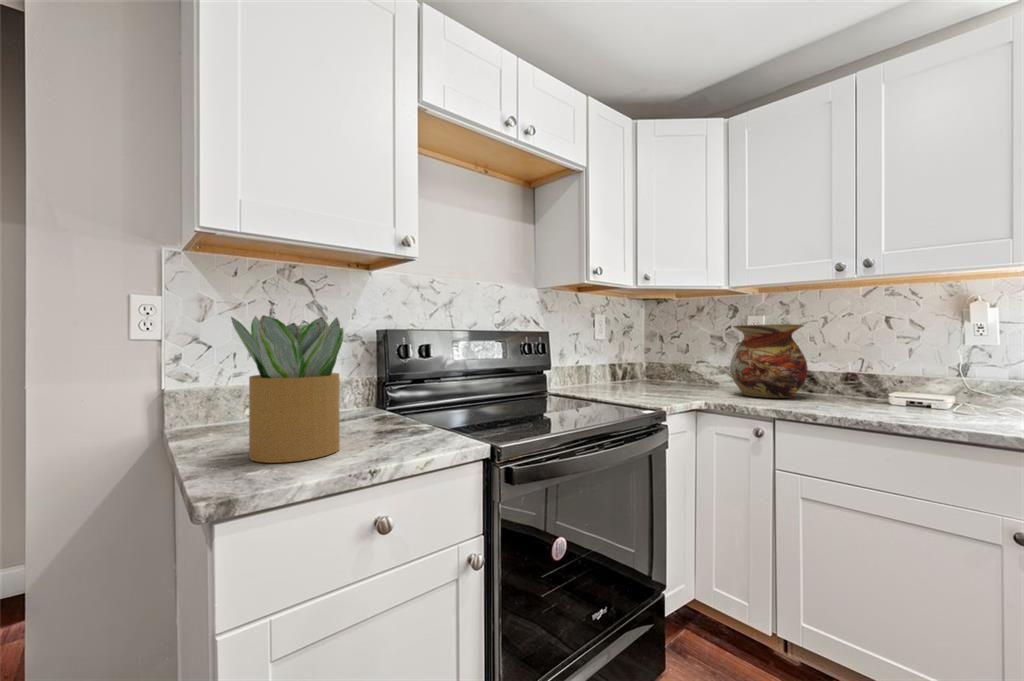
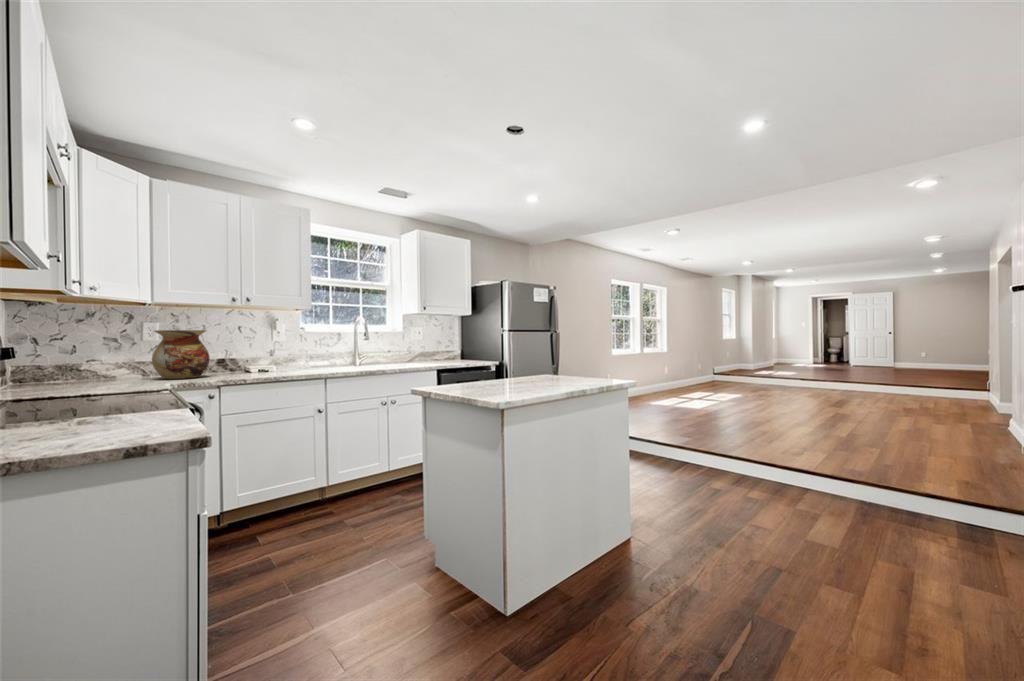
potted plant: present [231,315,343,463] -> none [32,321,128,442]

